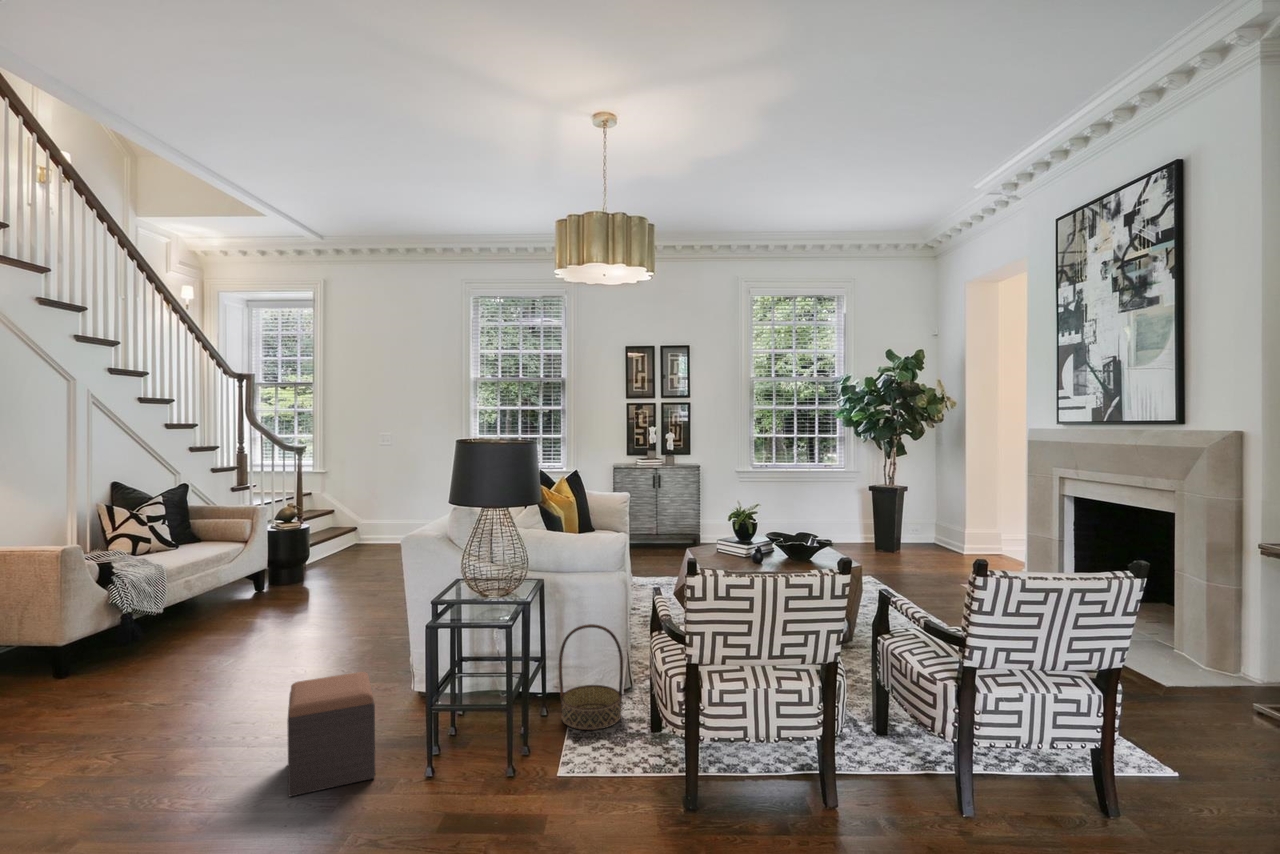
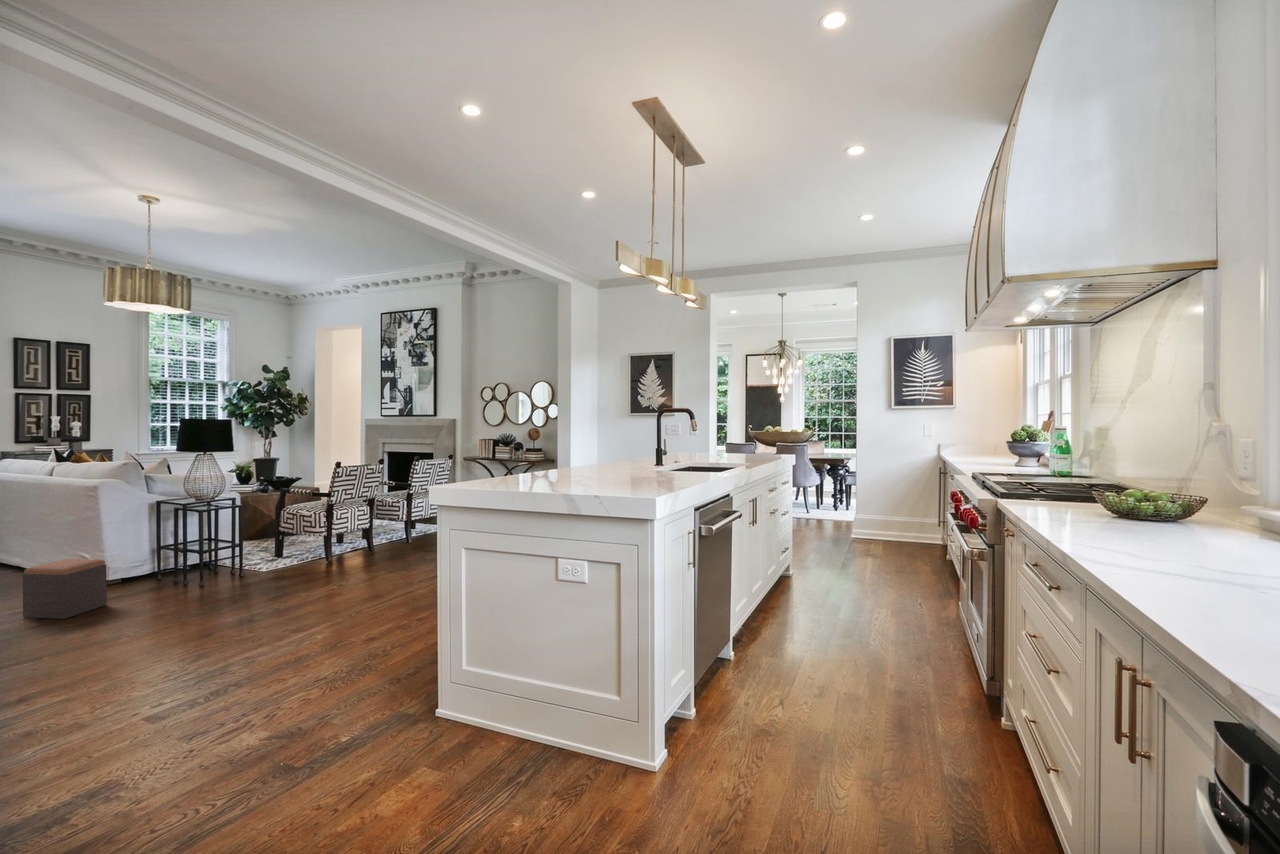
basket: present [559,624,623,730] -> none [175,521,214,575]

